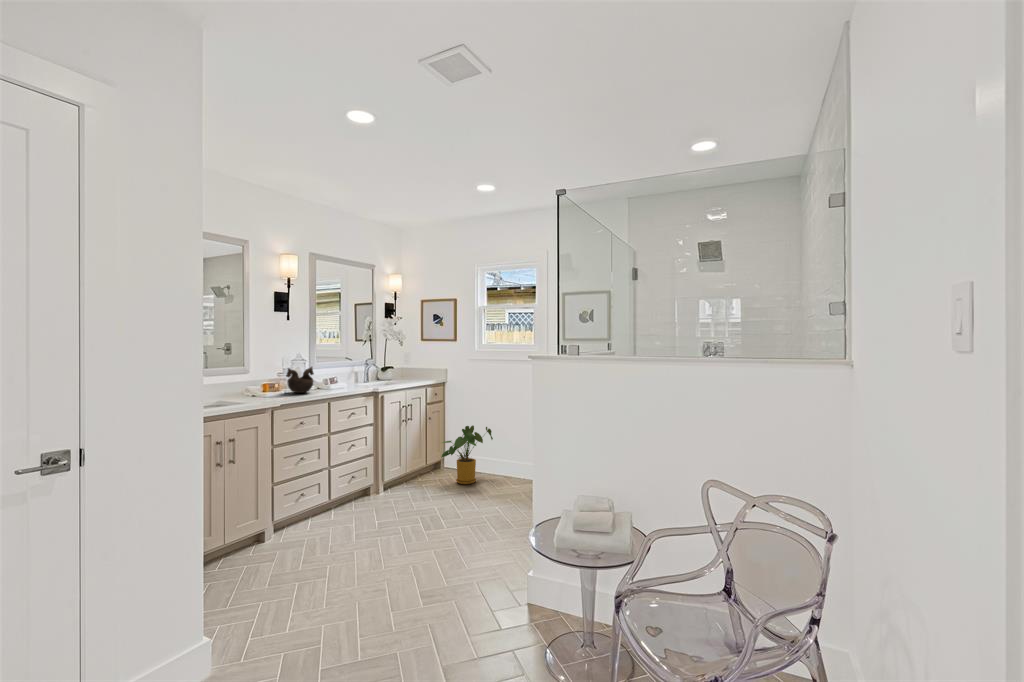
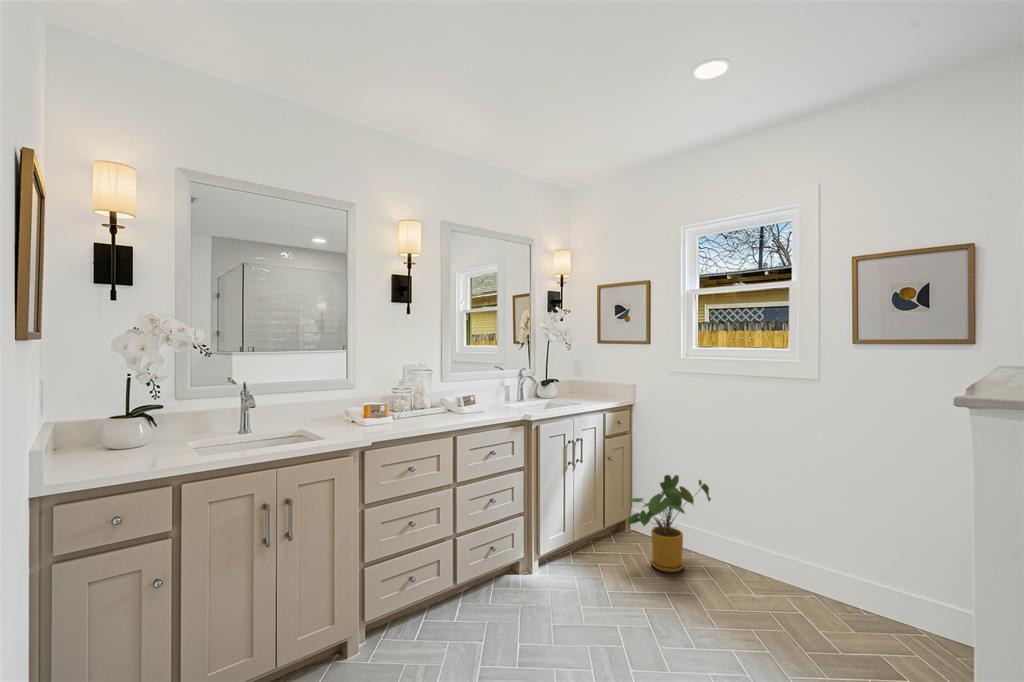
decorative bowl: present [286,367,314,393] -> none [393,380,439,420]

